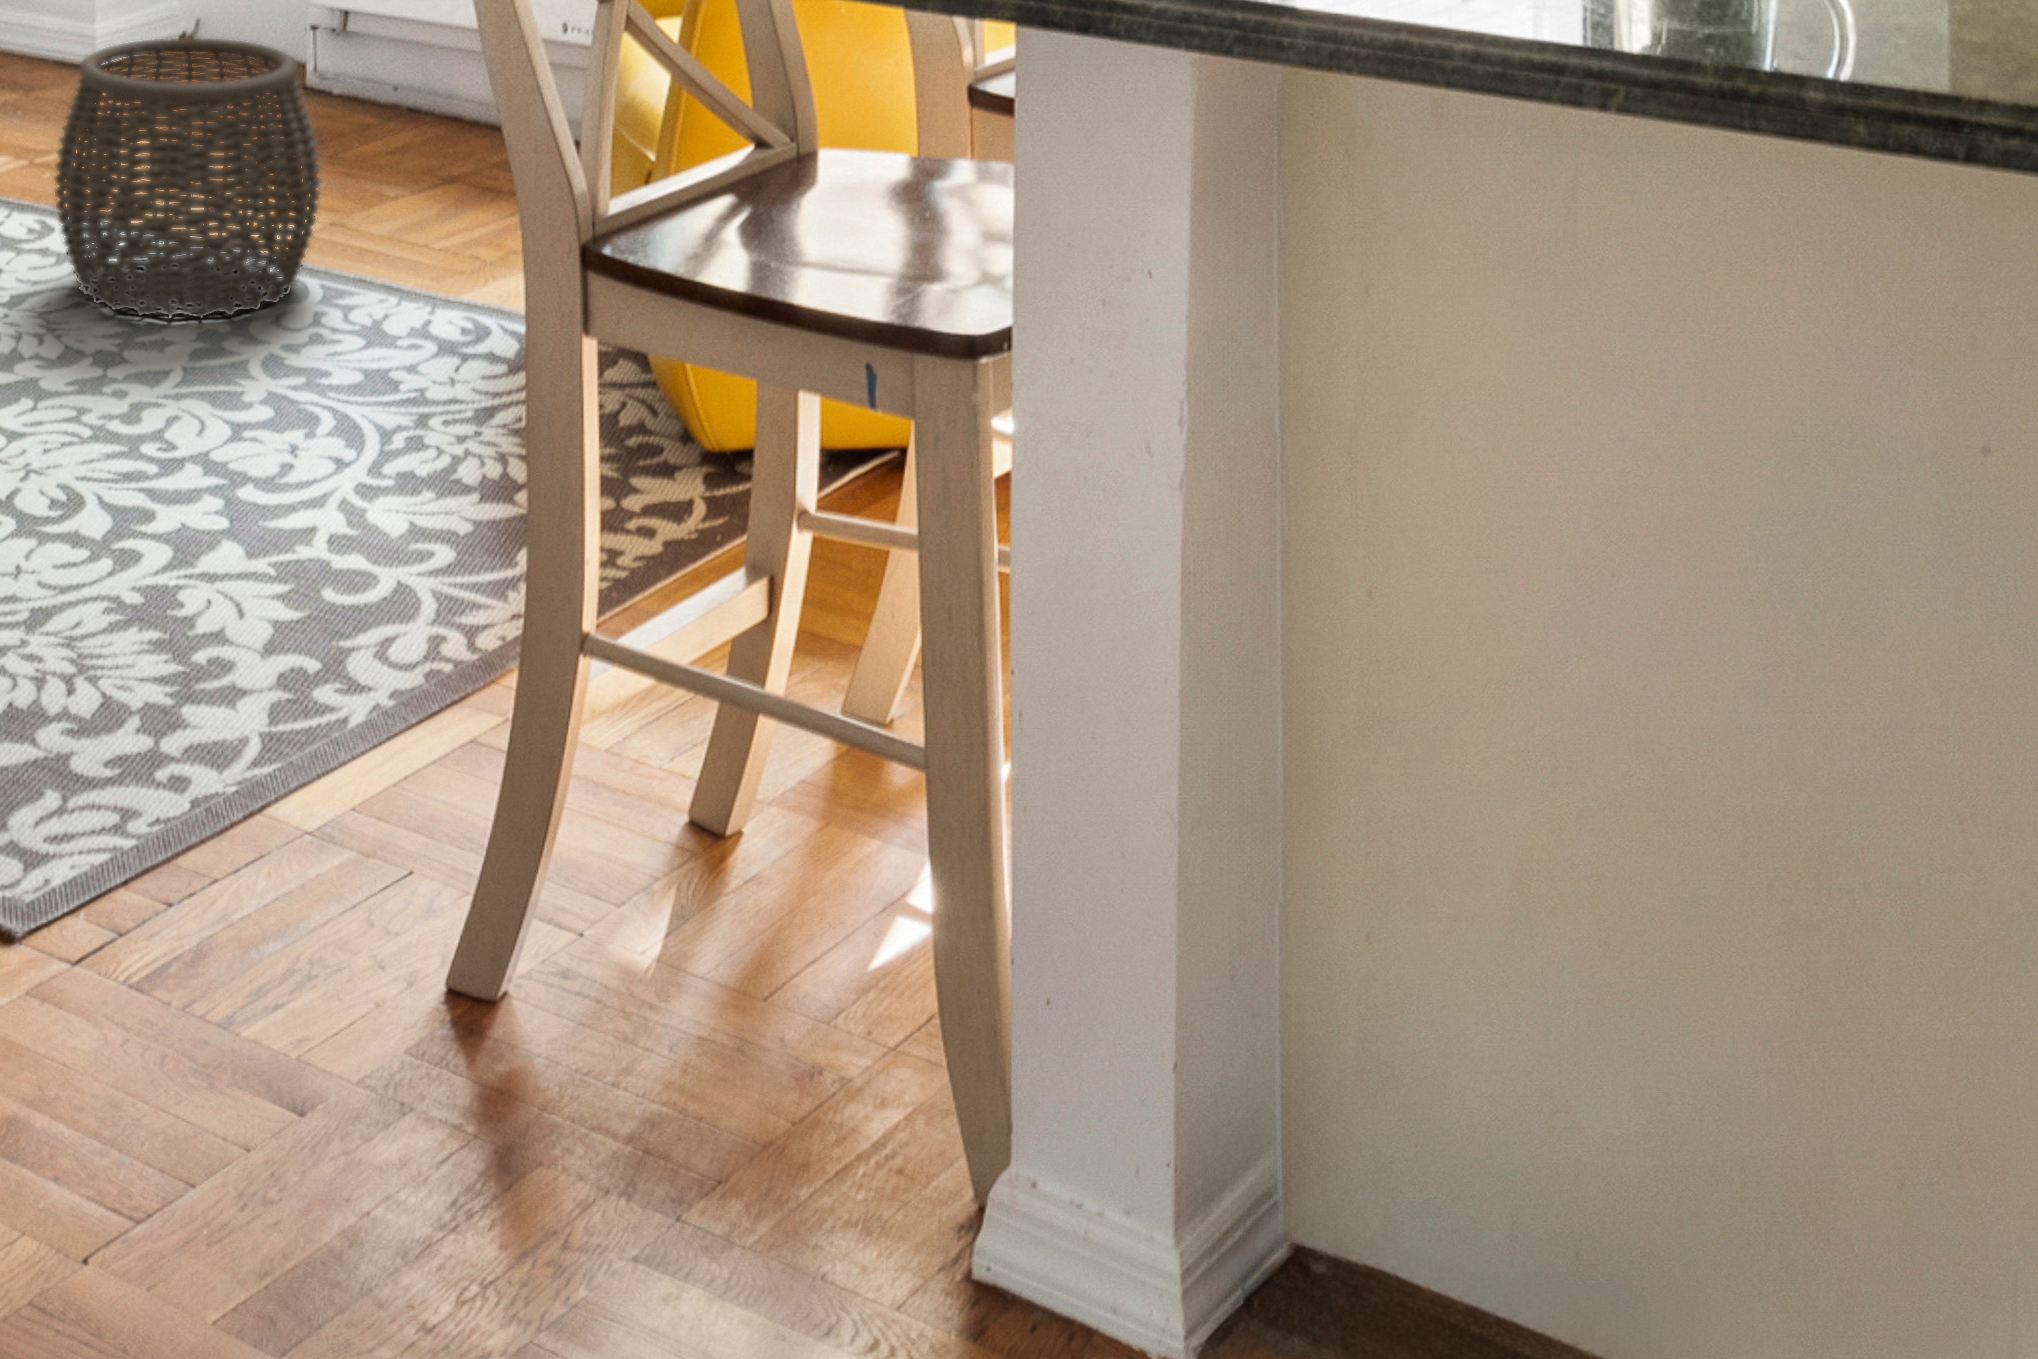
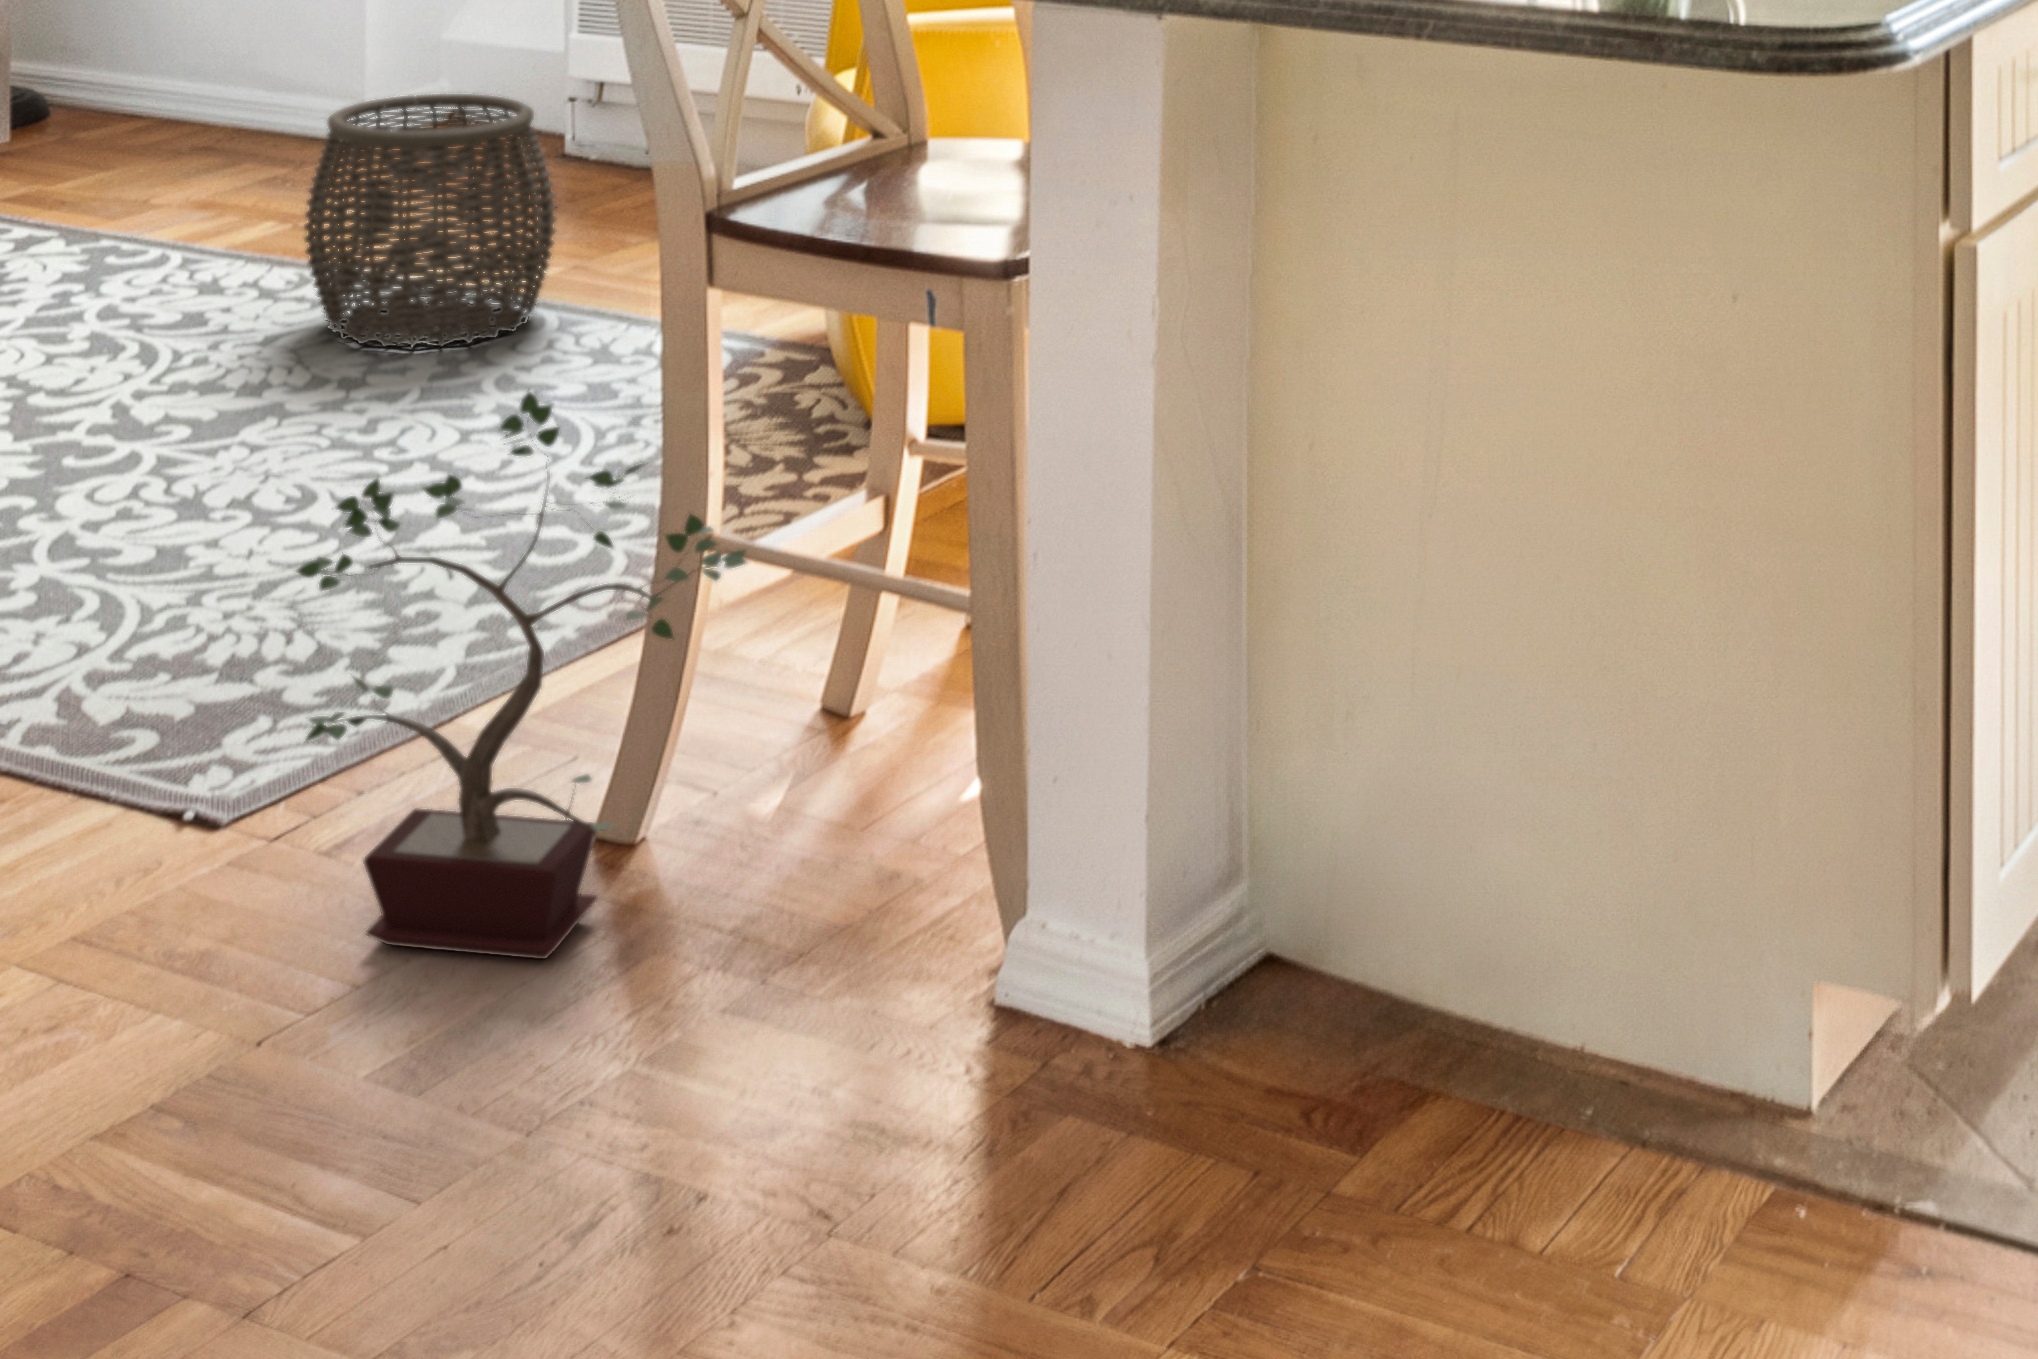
potted plant: none [109,477,659,1162] -> present [296,392,746,959]

